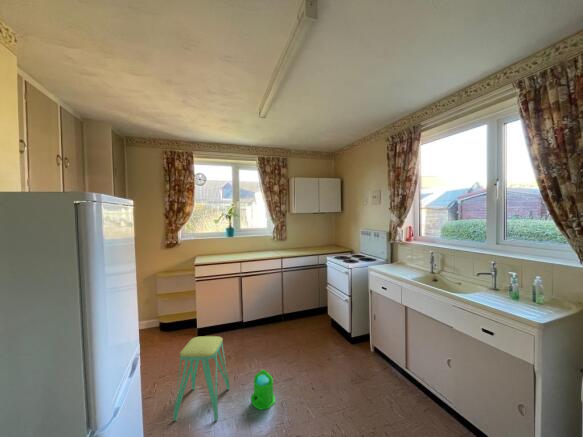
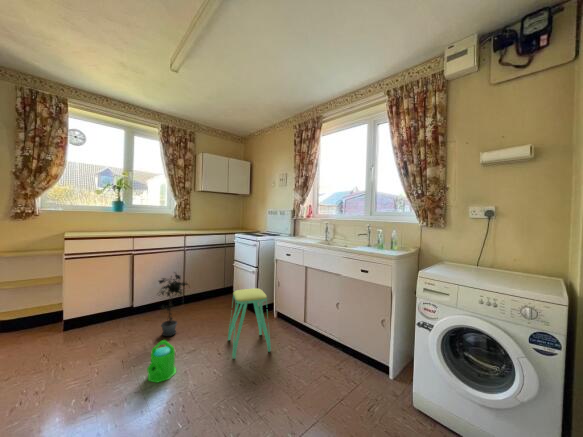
potted plant: none [258,298,286,357] -> present [159,274,188,336]
stool: present [173,336,230,421] -> present [228,288,271,359]

